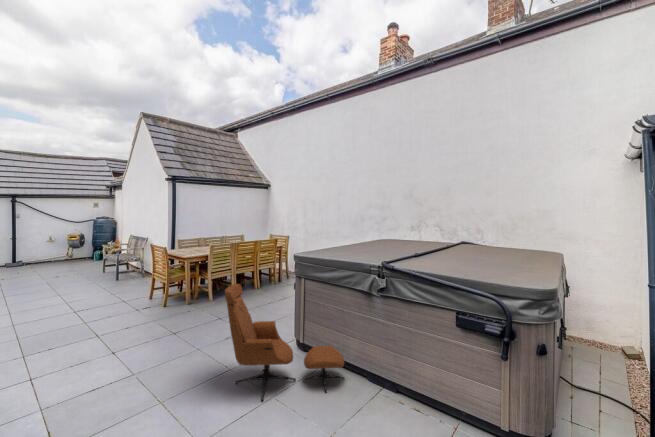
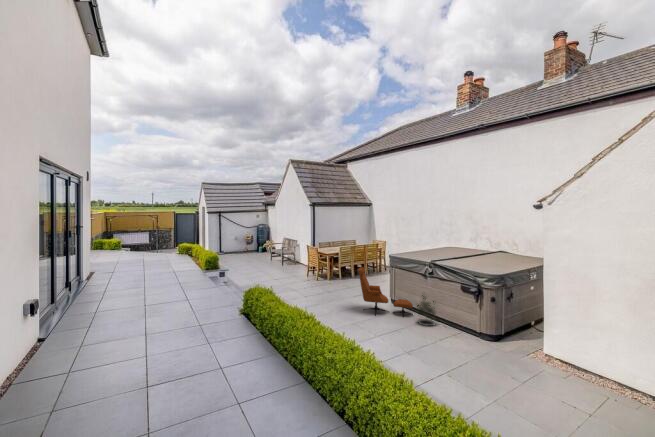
potted tree: none [355,333,401,418] -> present [417,295,435,326]

